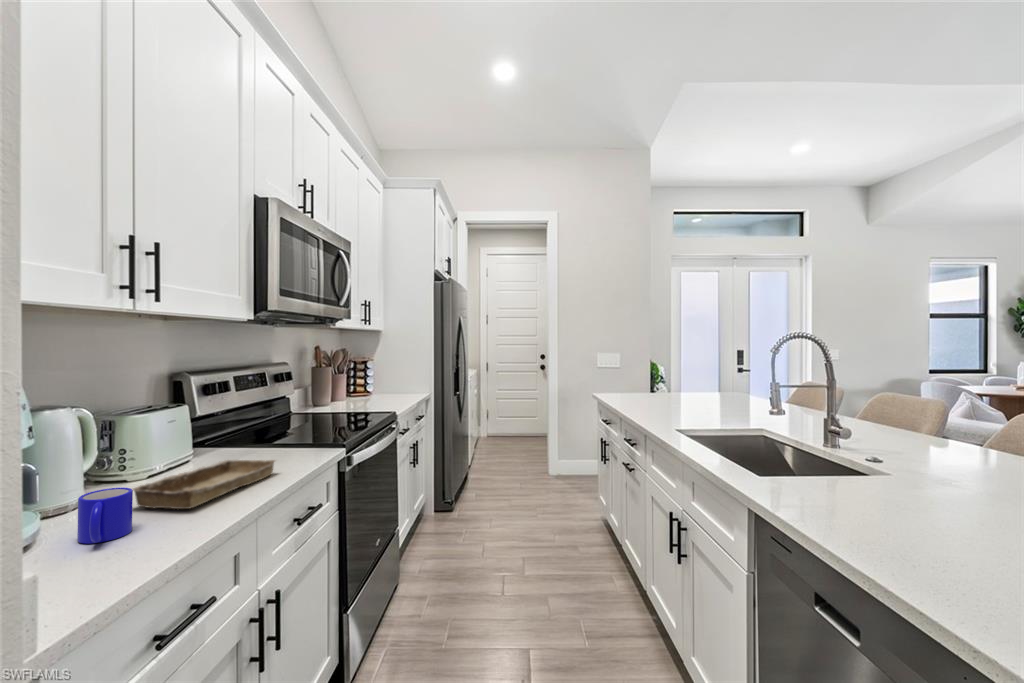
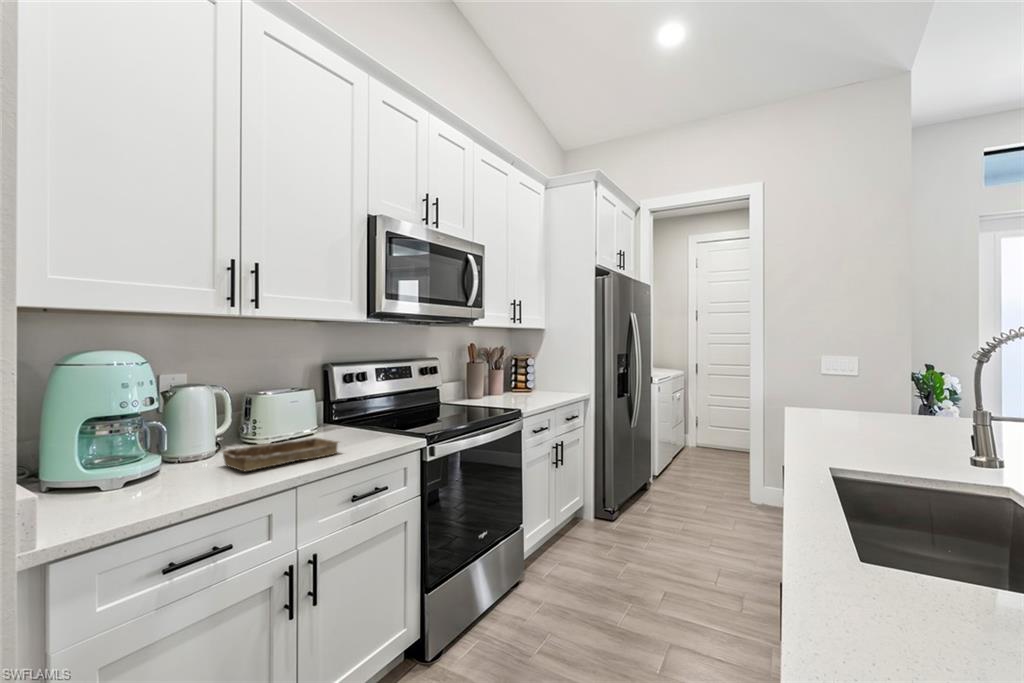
mug: present [77,488,133,543] -> none [156,448,199,485]

